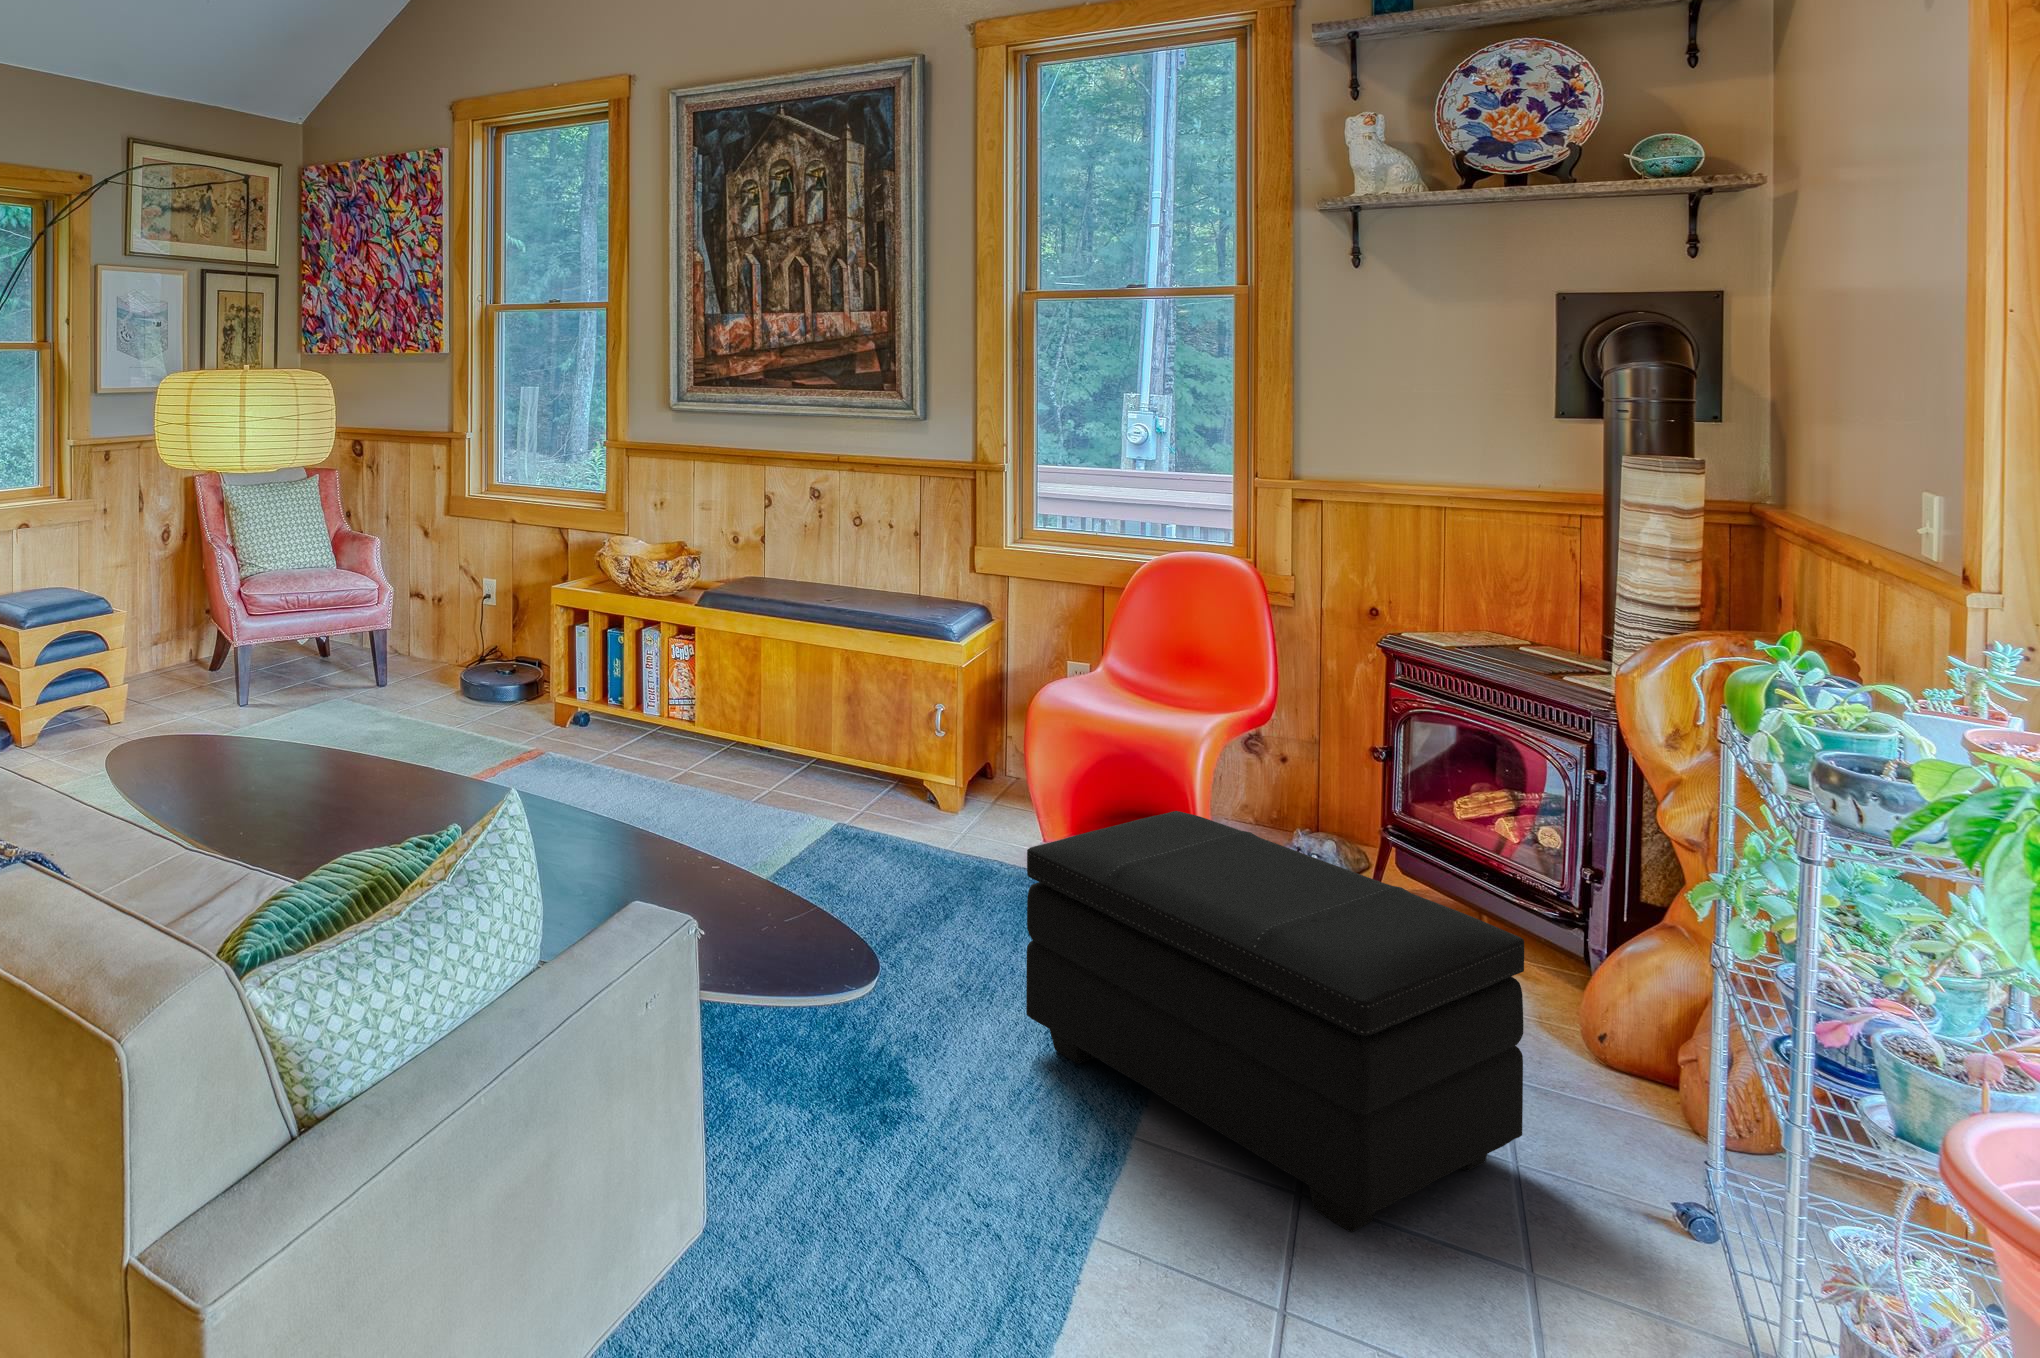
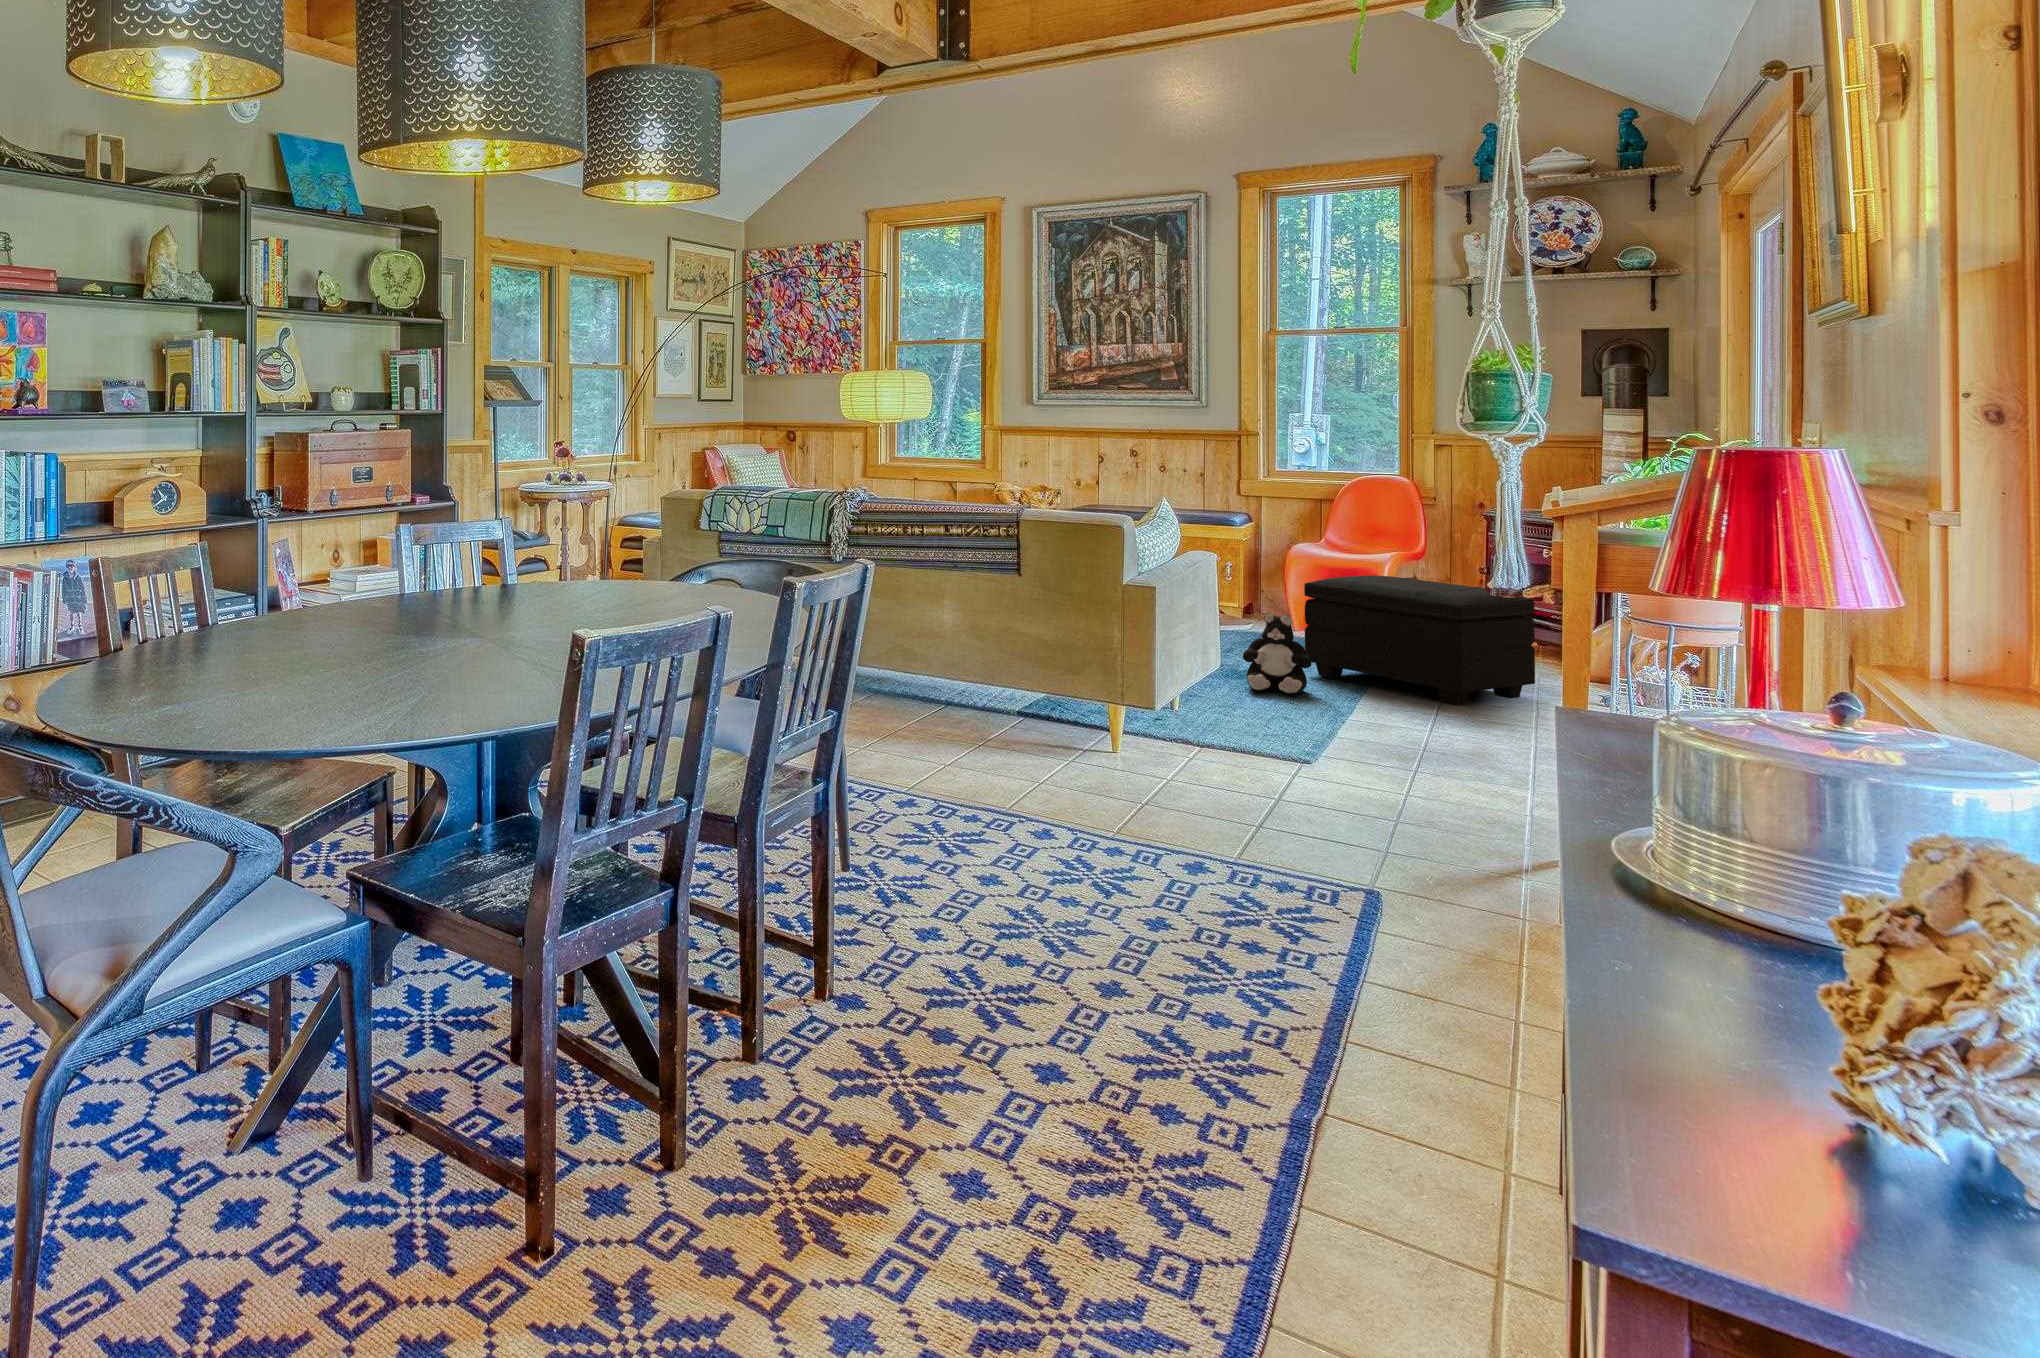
plush toy: none [871,961,1021,1197] -> present [1243,613,1312,694]

